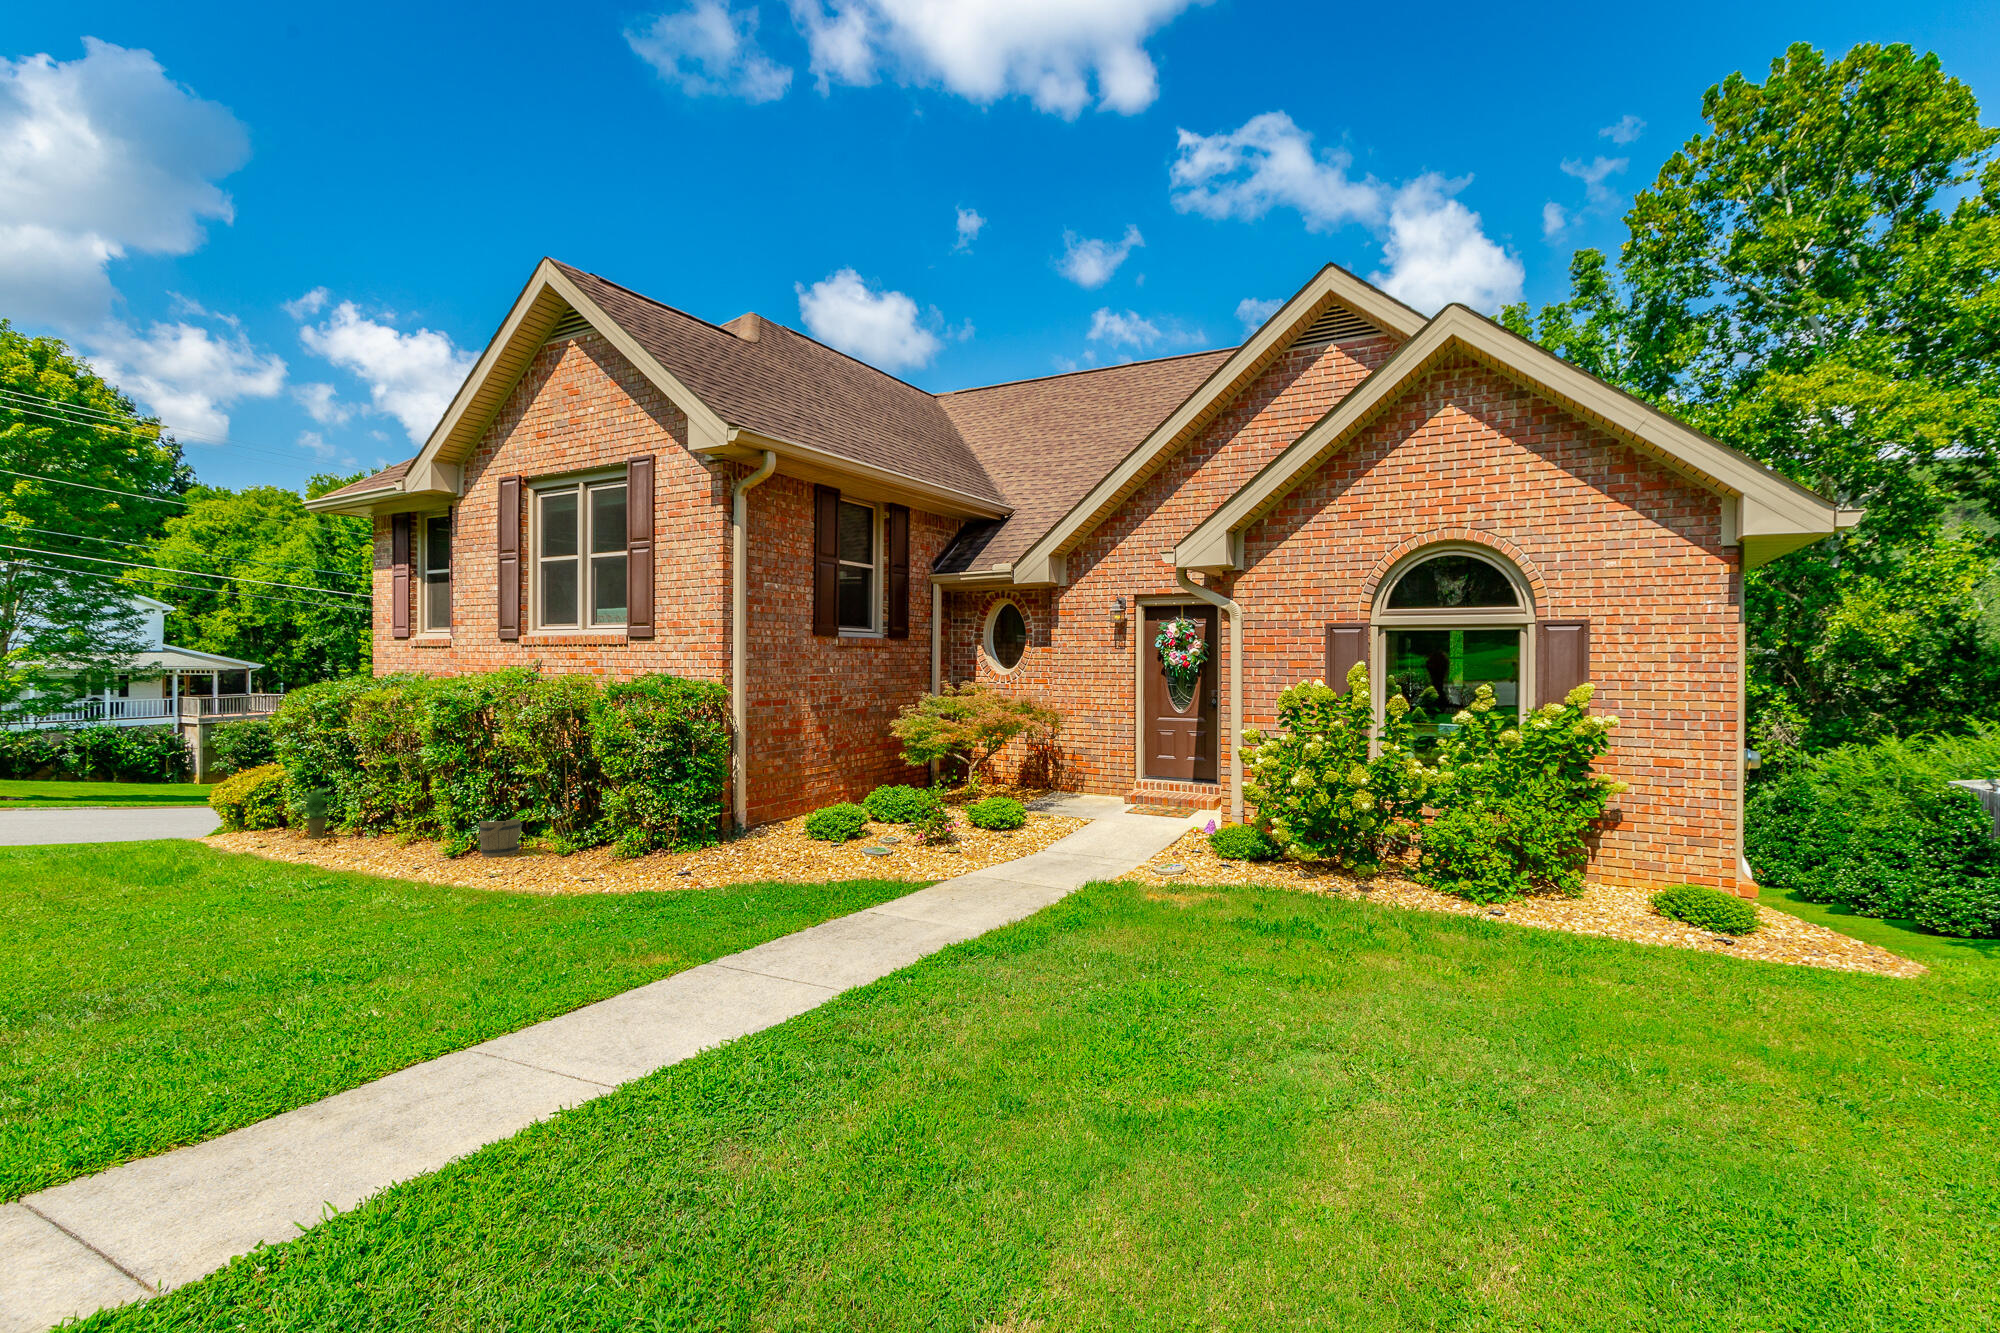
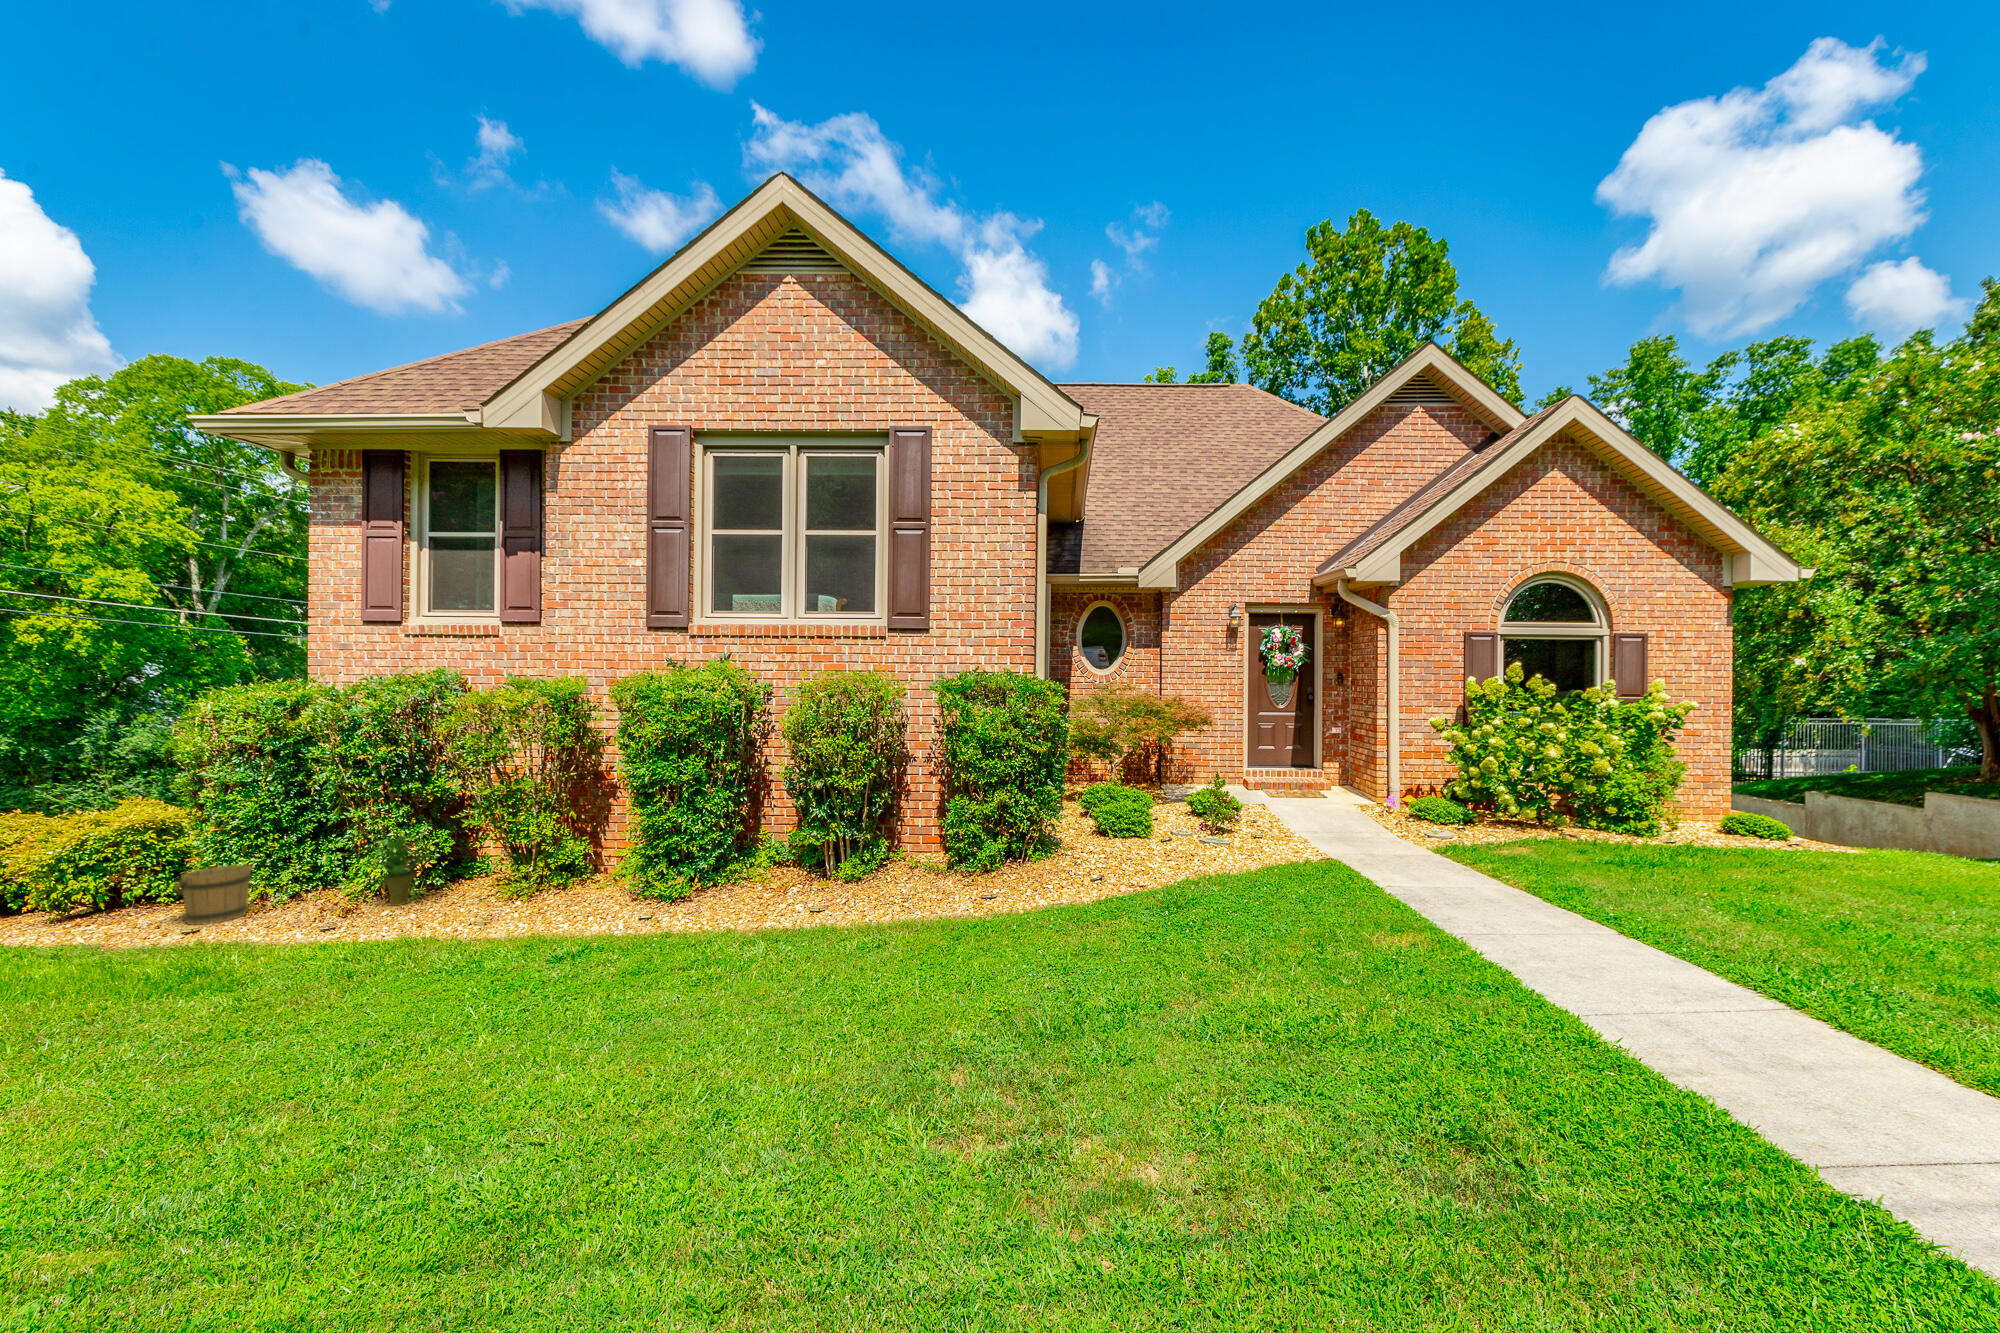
bucket: present [477,819,522,857] -> present [174,865,252,925]

